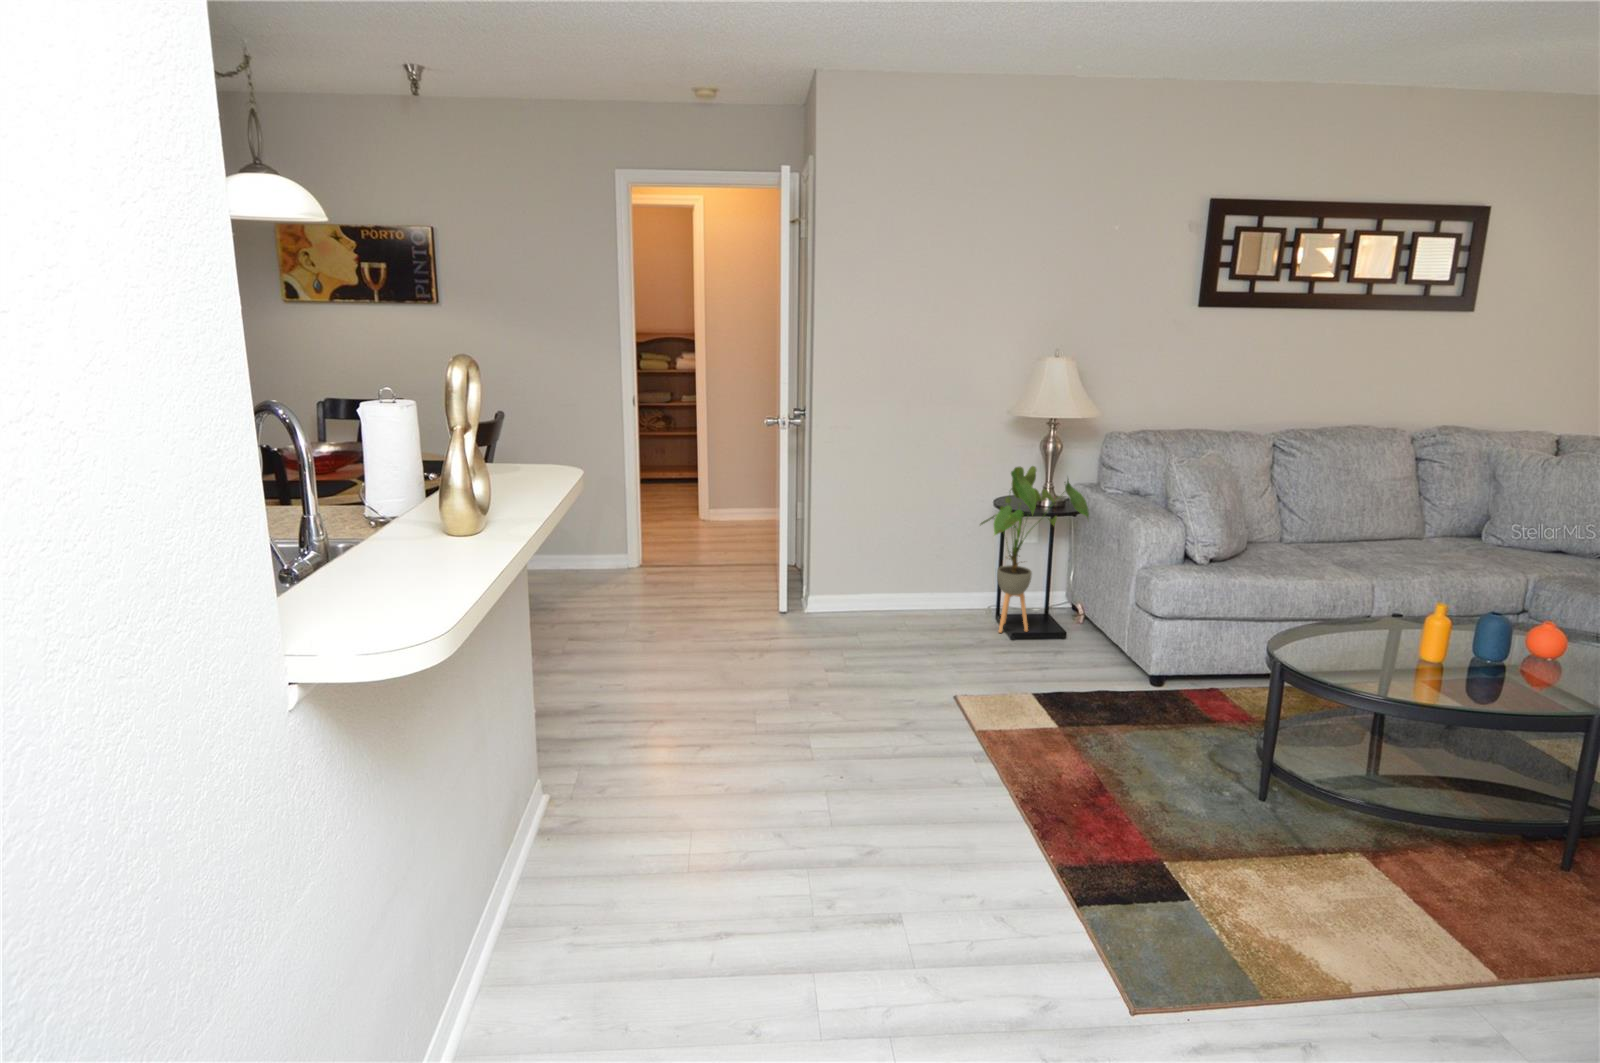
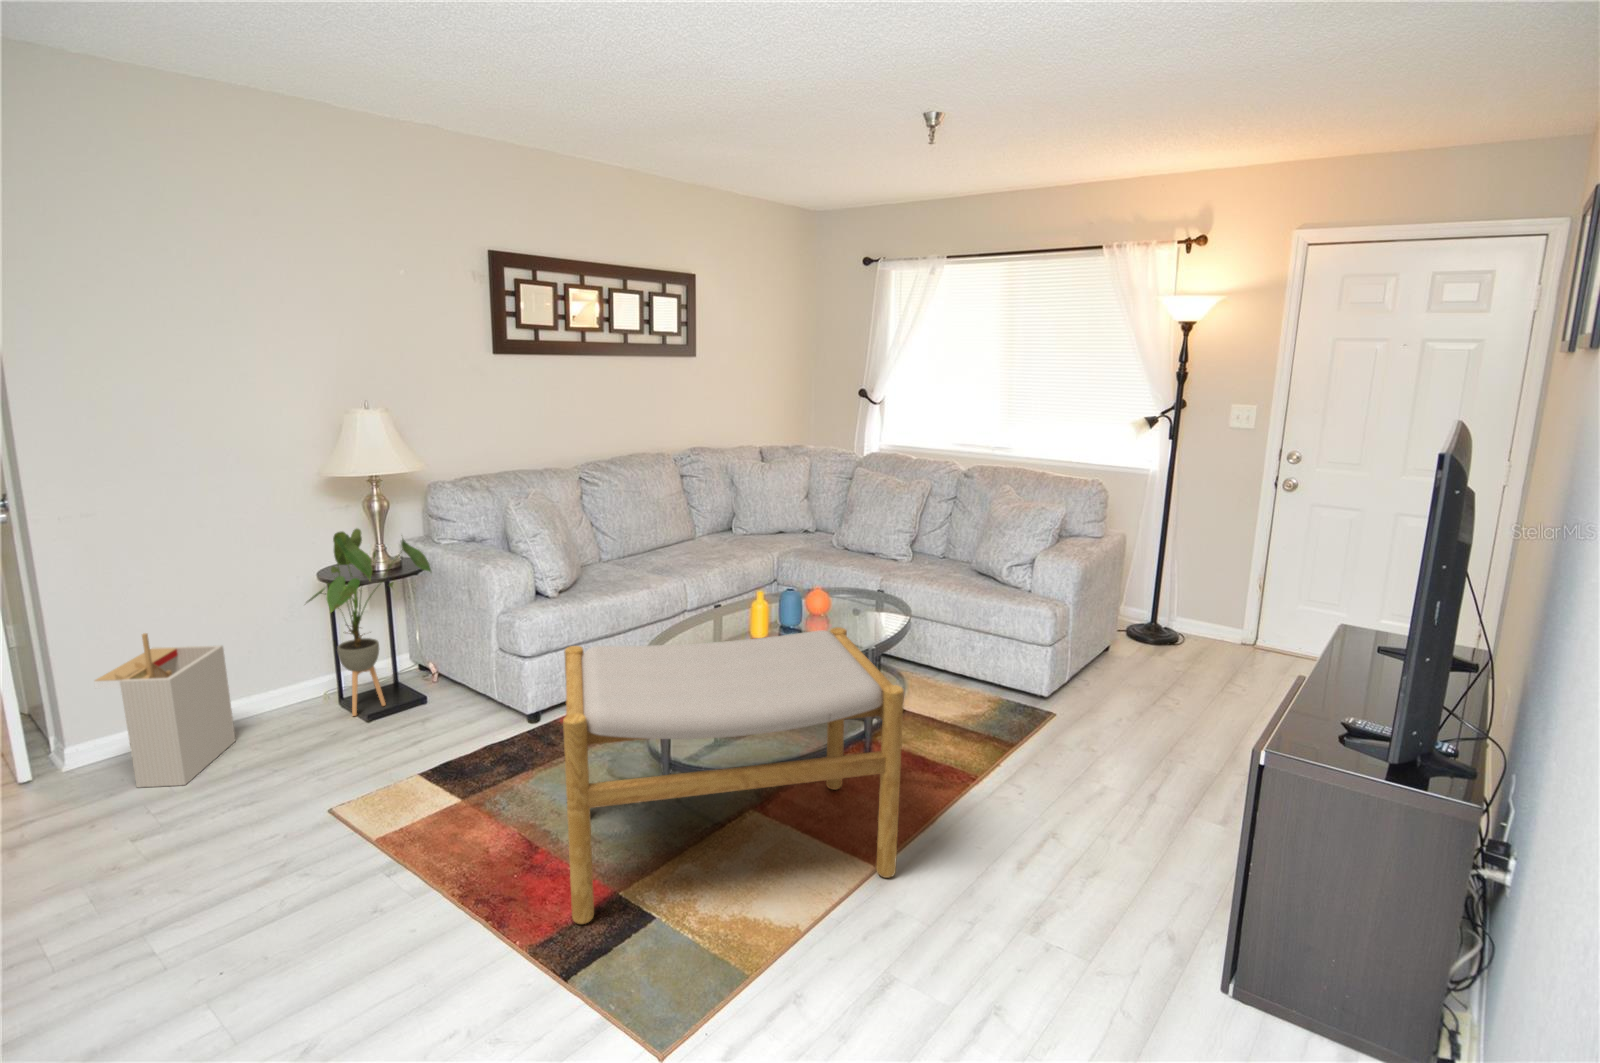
storage bin: none [828,523,914,647] -> present [94,633,235,787]
footstool: none [1109,609,1588,1000] -> present [563,627,904,924]

